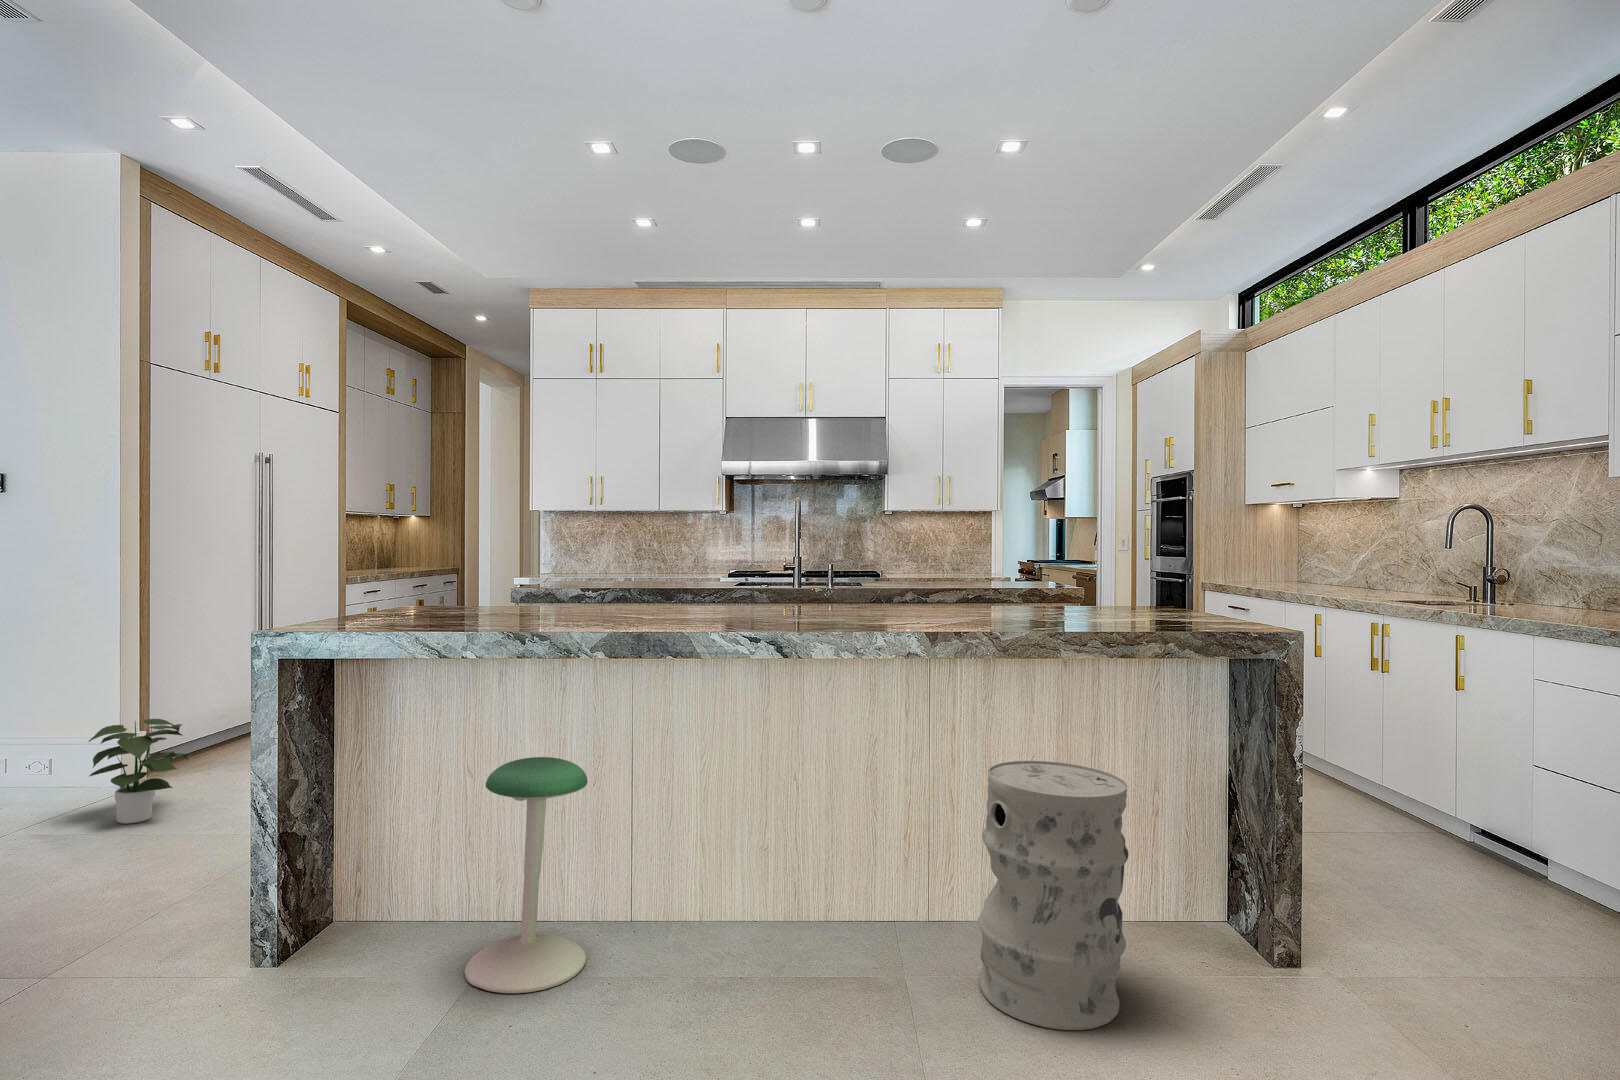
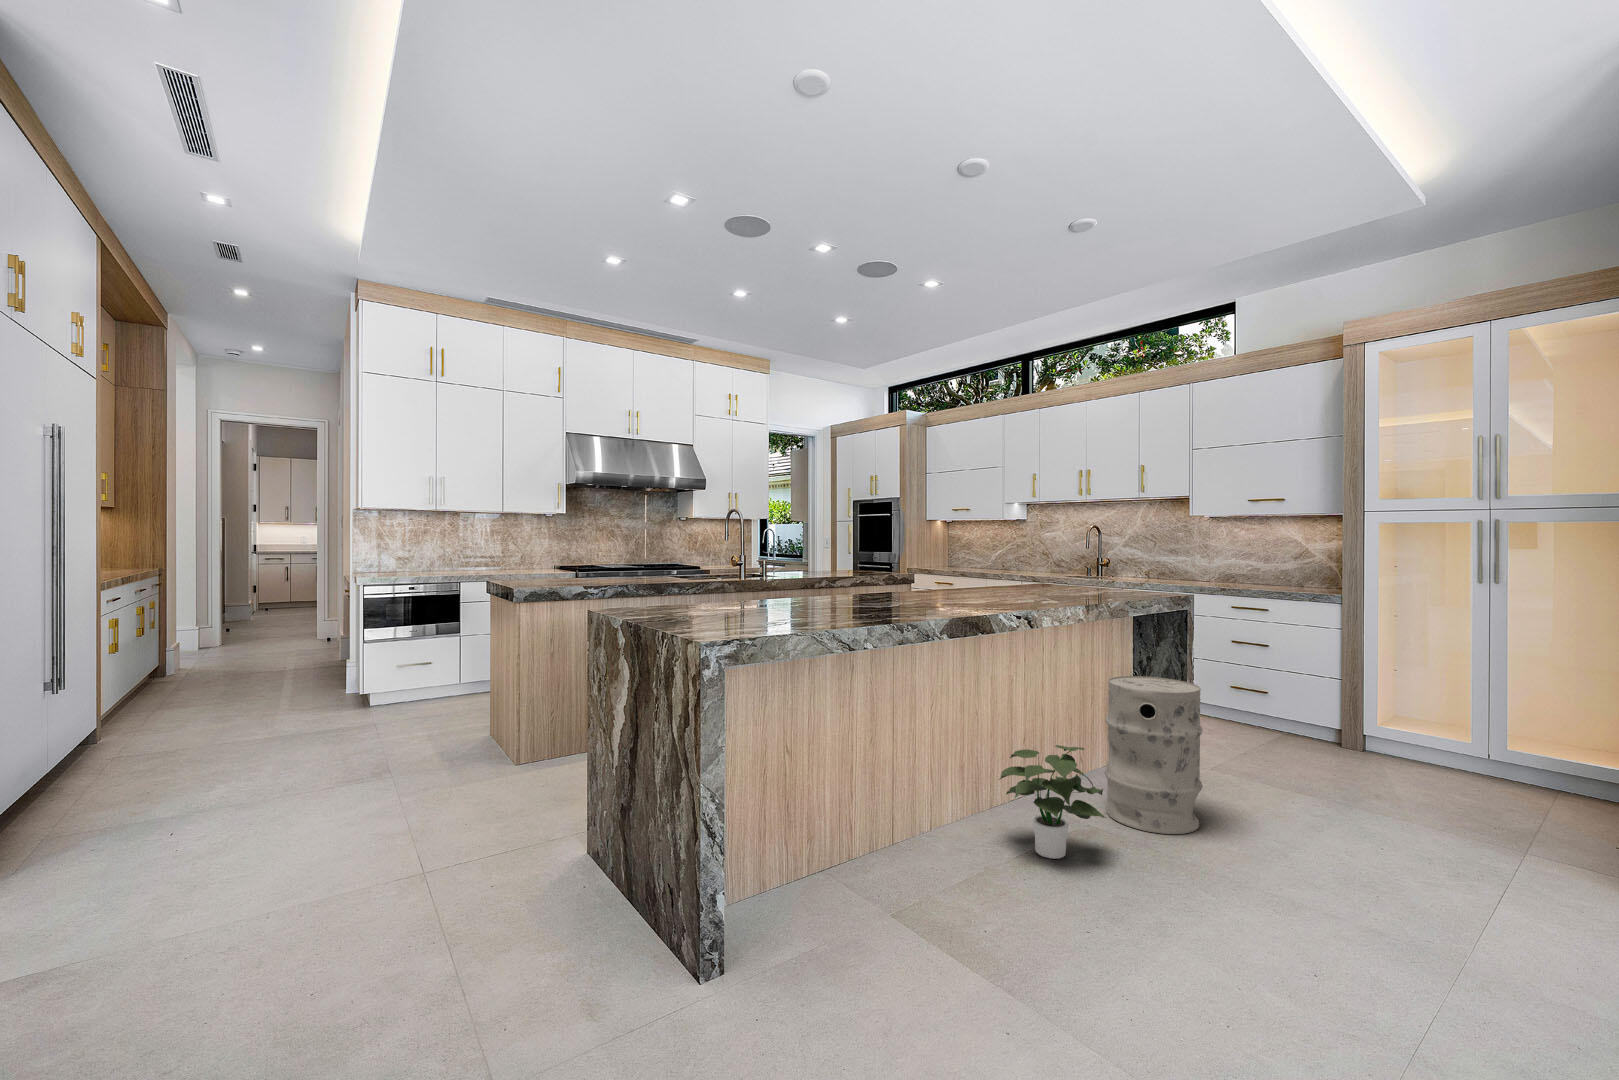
potted plant: present [89,719,187,824] -> present [999,745,1106,859]
stool: present [464,757,588,993] -> none [841,727,936,924]

